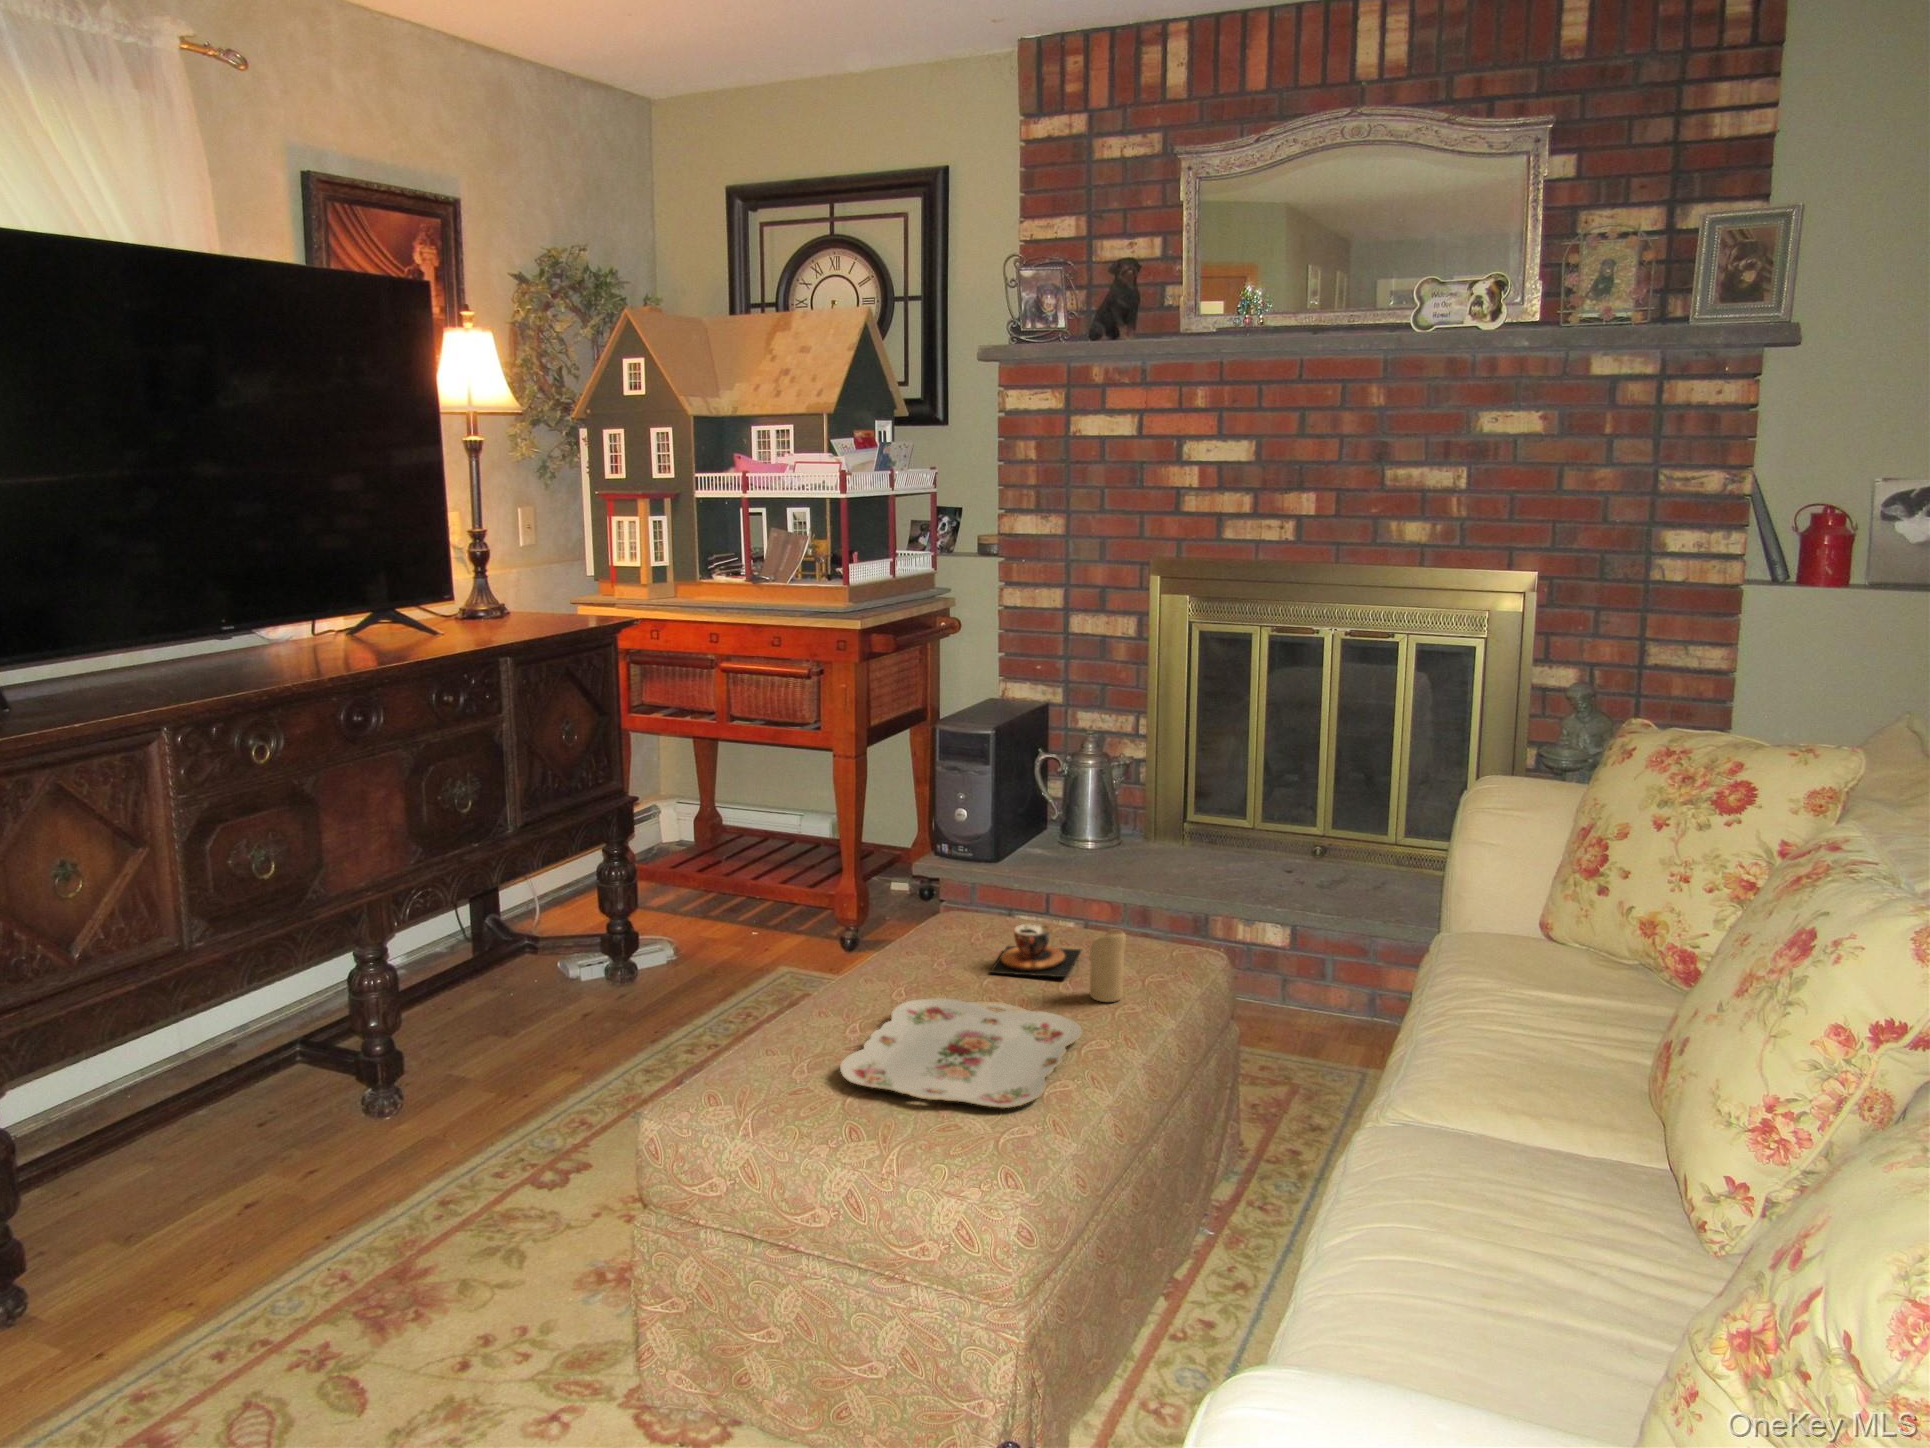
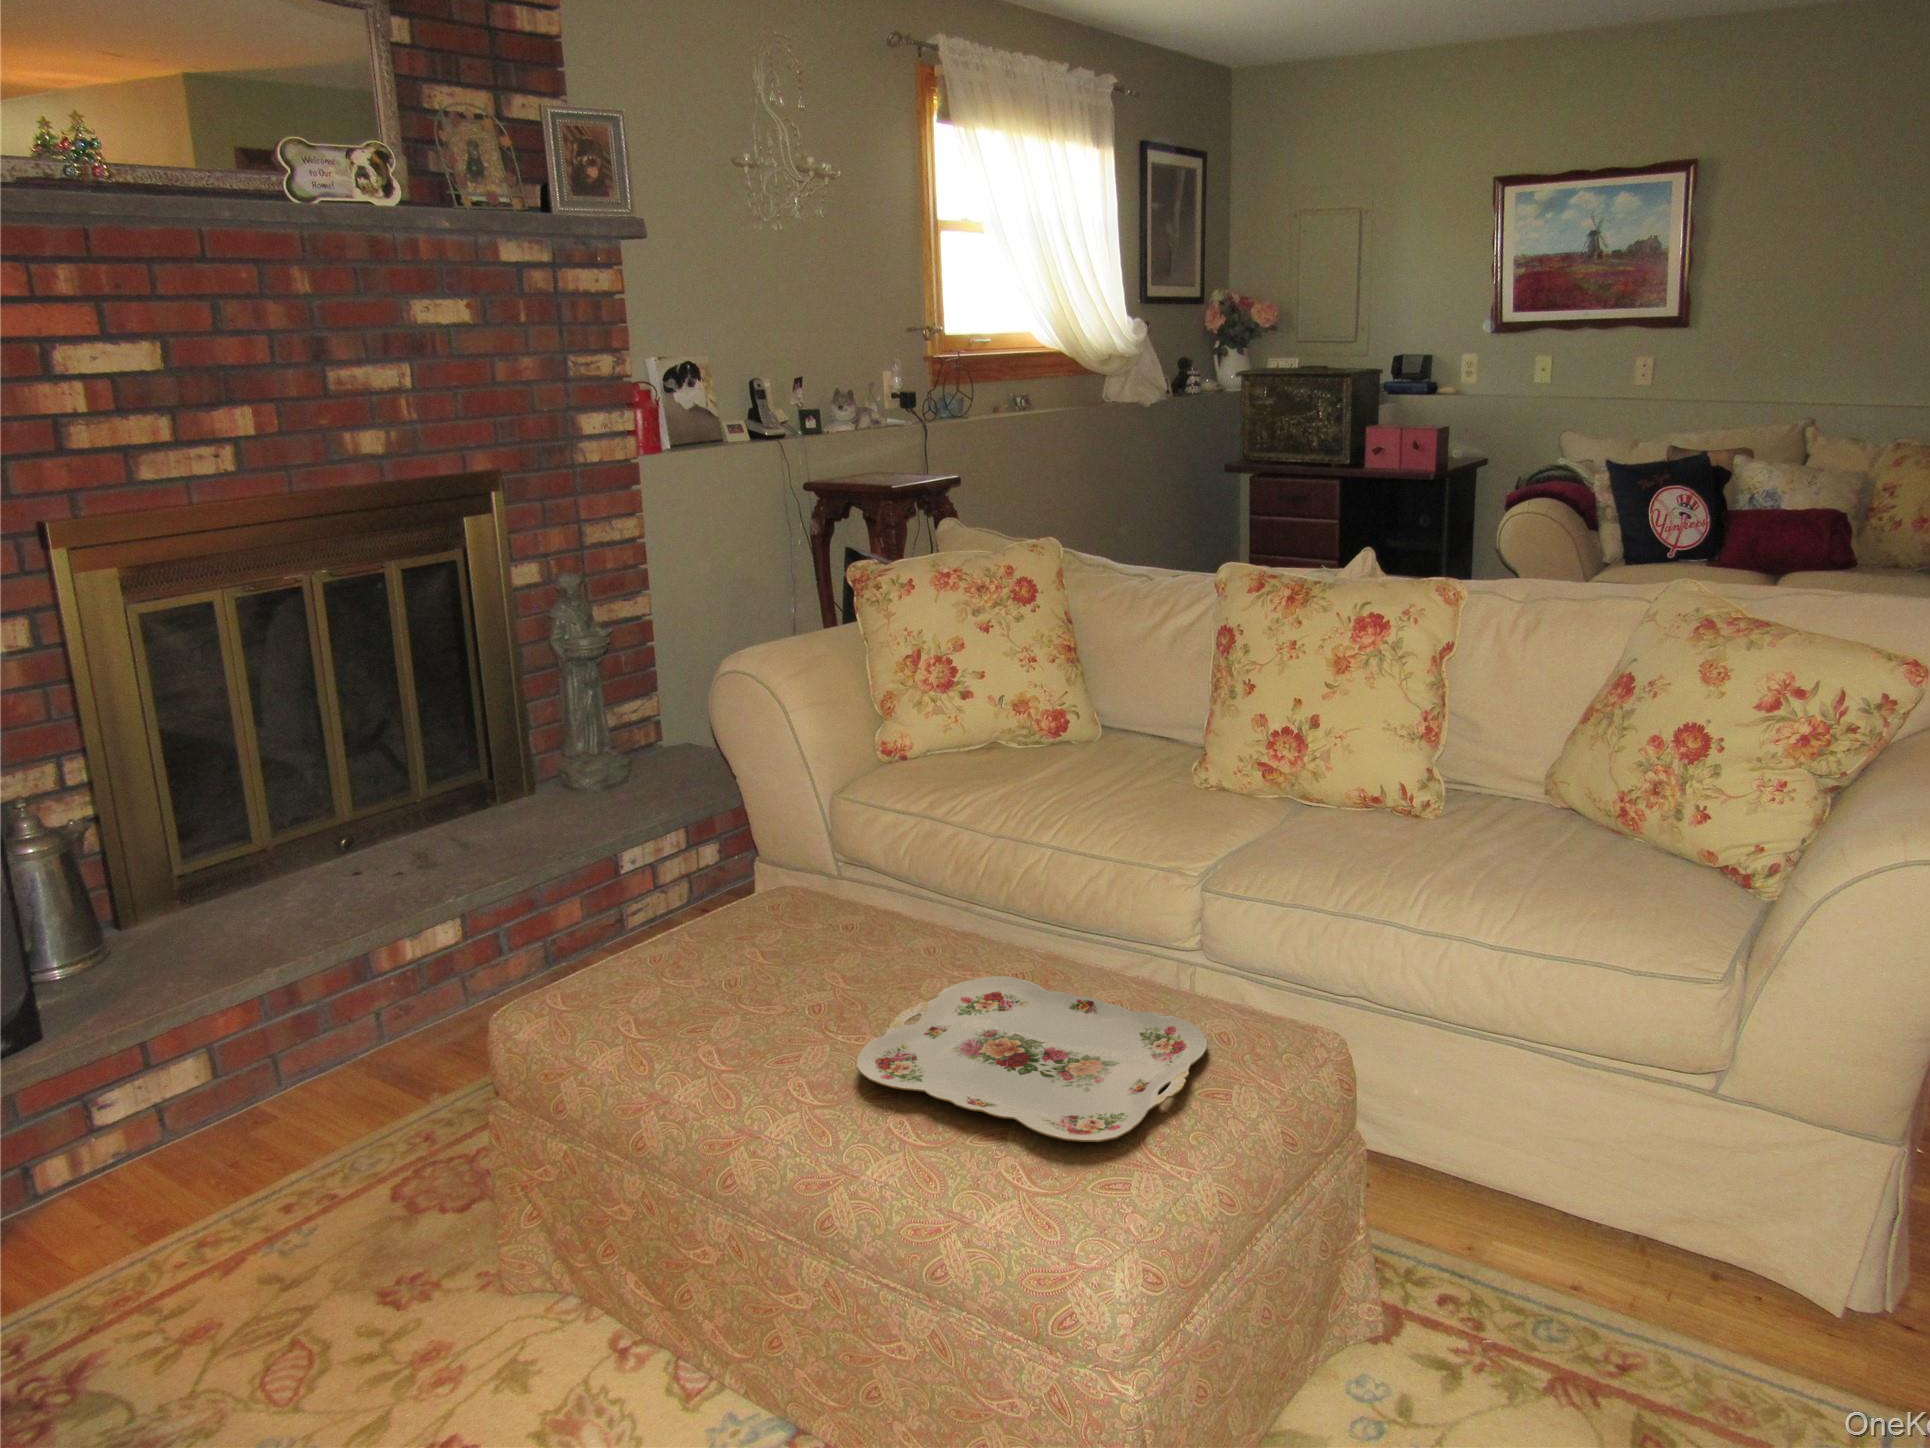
teacup: present [990,923,1081,977] -> none [679,934,824,1019]
candle: present [1089,929,1126,1002] -> none [867,877,911,966]

